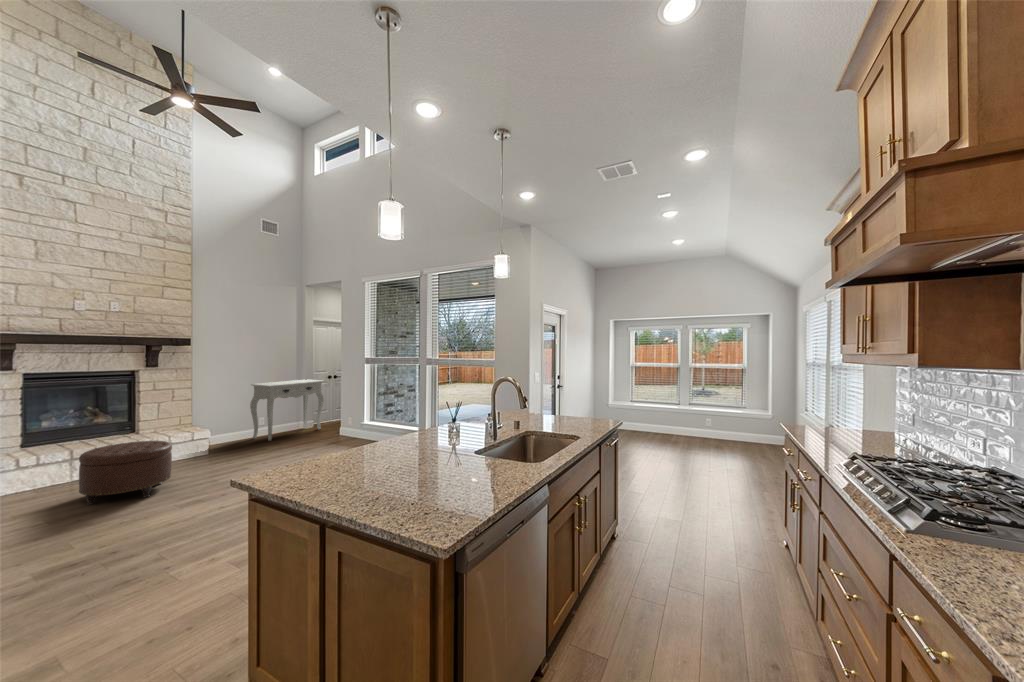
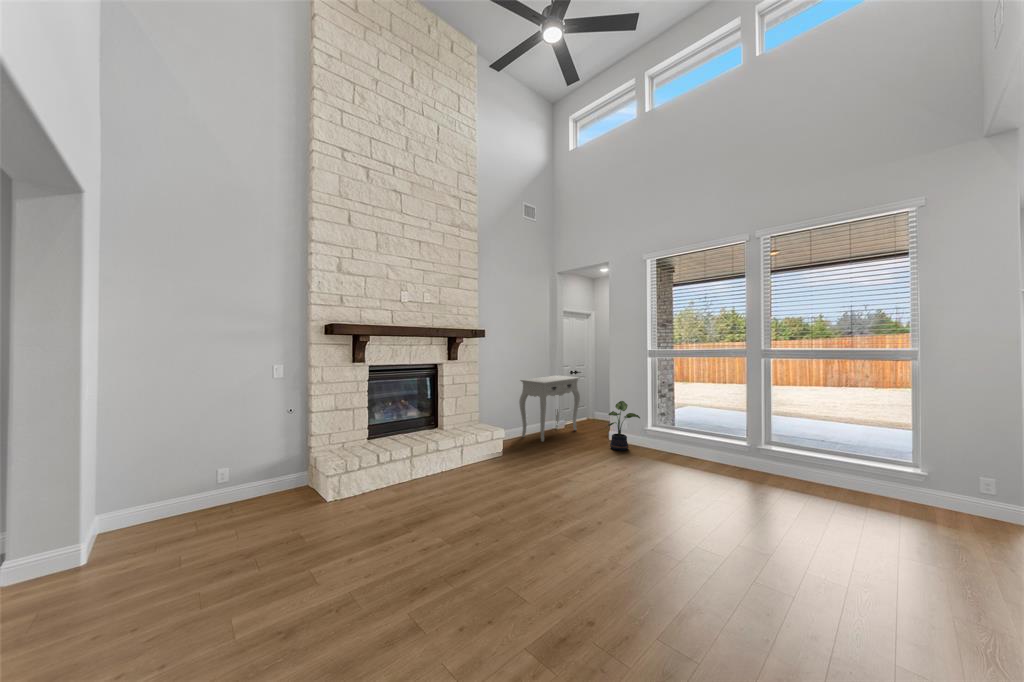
potted plant: none [324,399,354,442] -> present [608,401,640,451]
ottoman: present [79,441,172,505] -> none [447,445,522,518]

